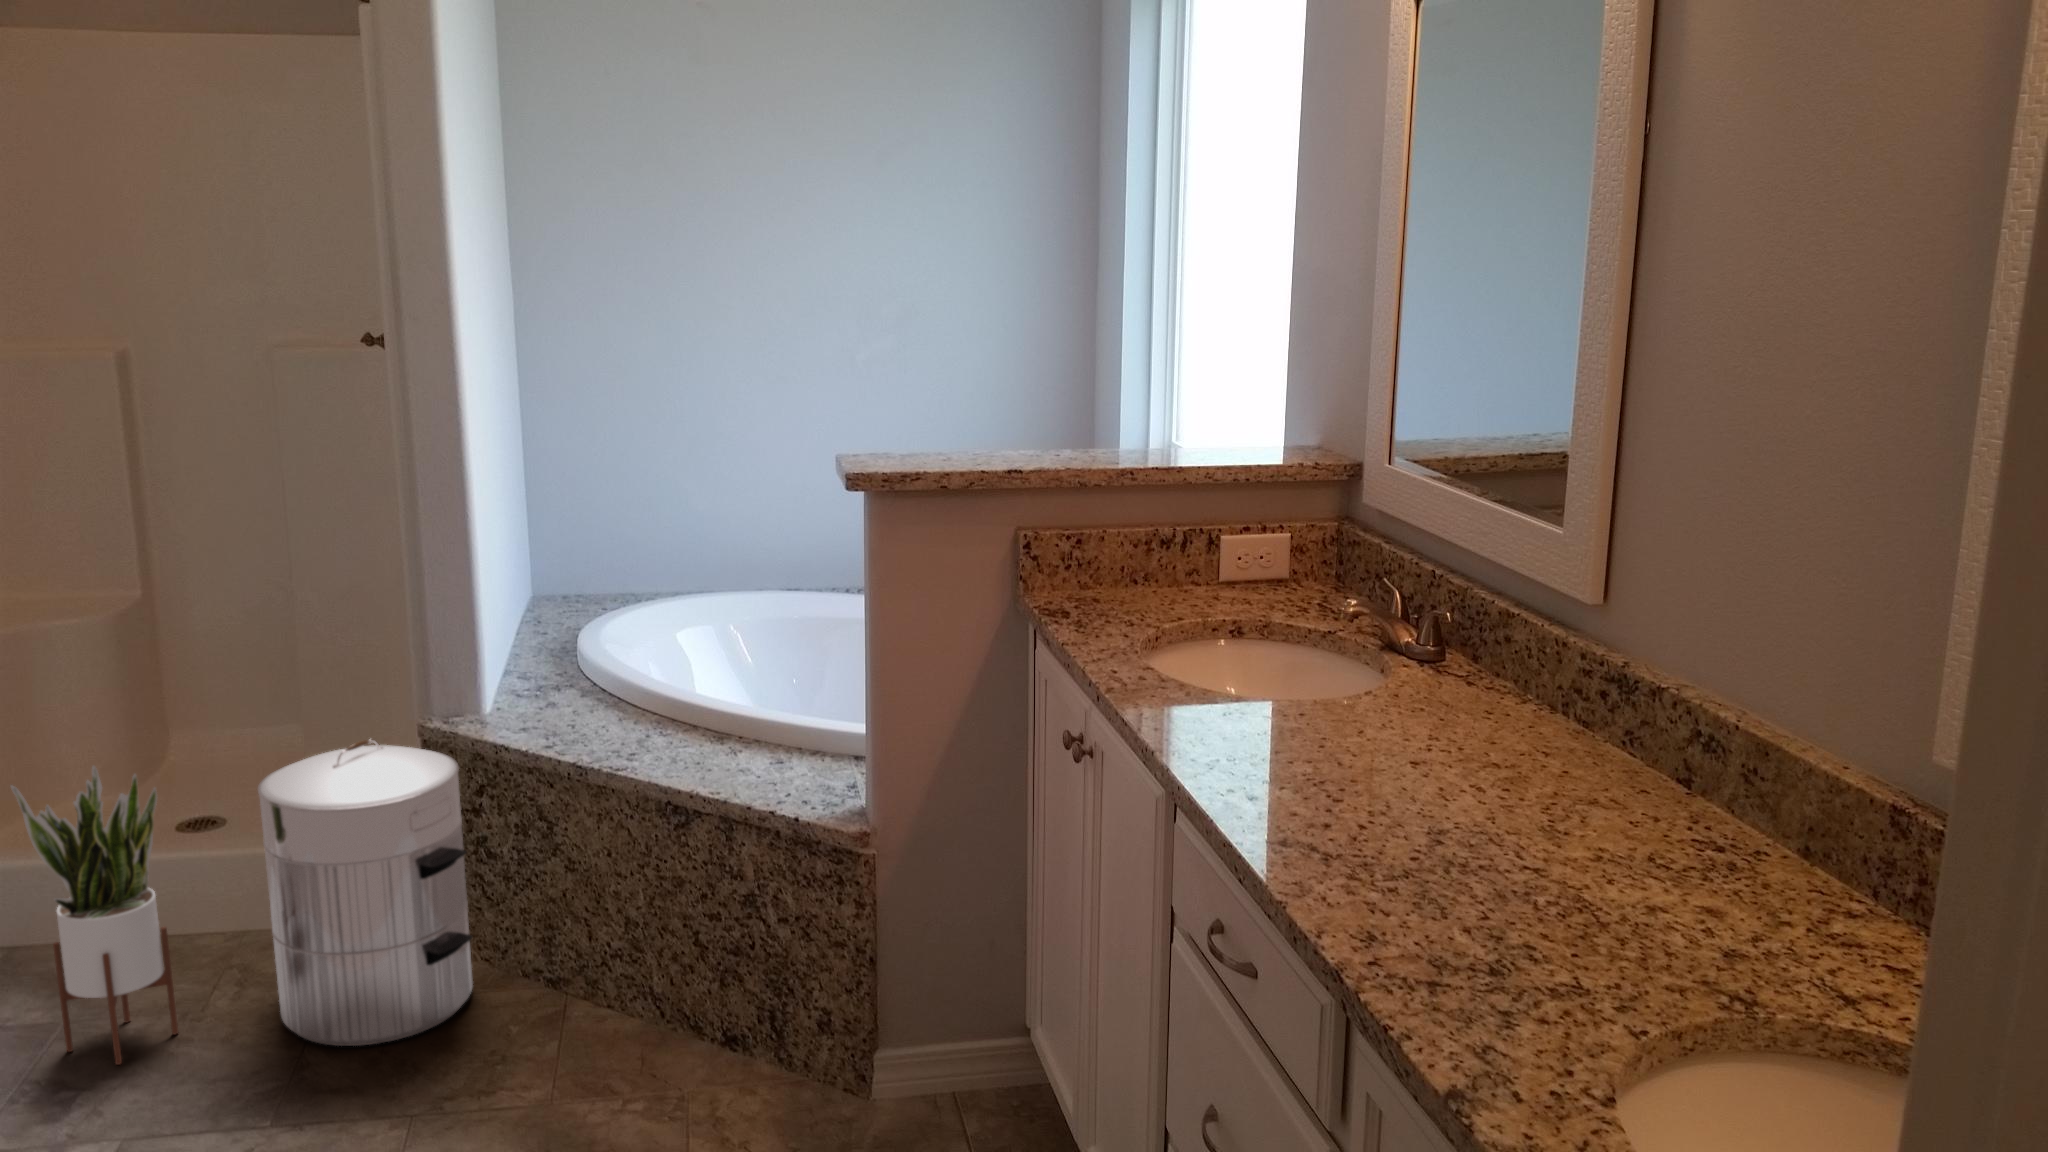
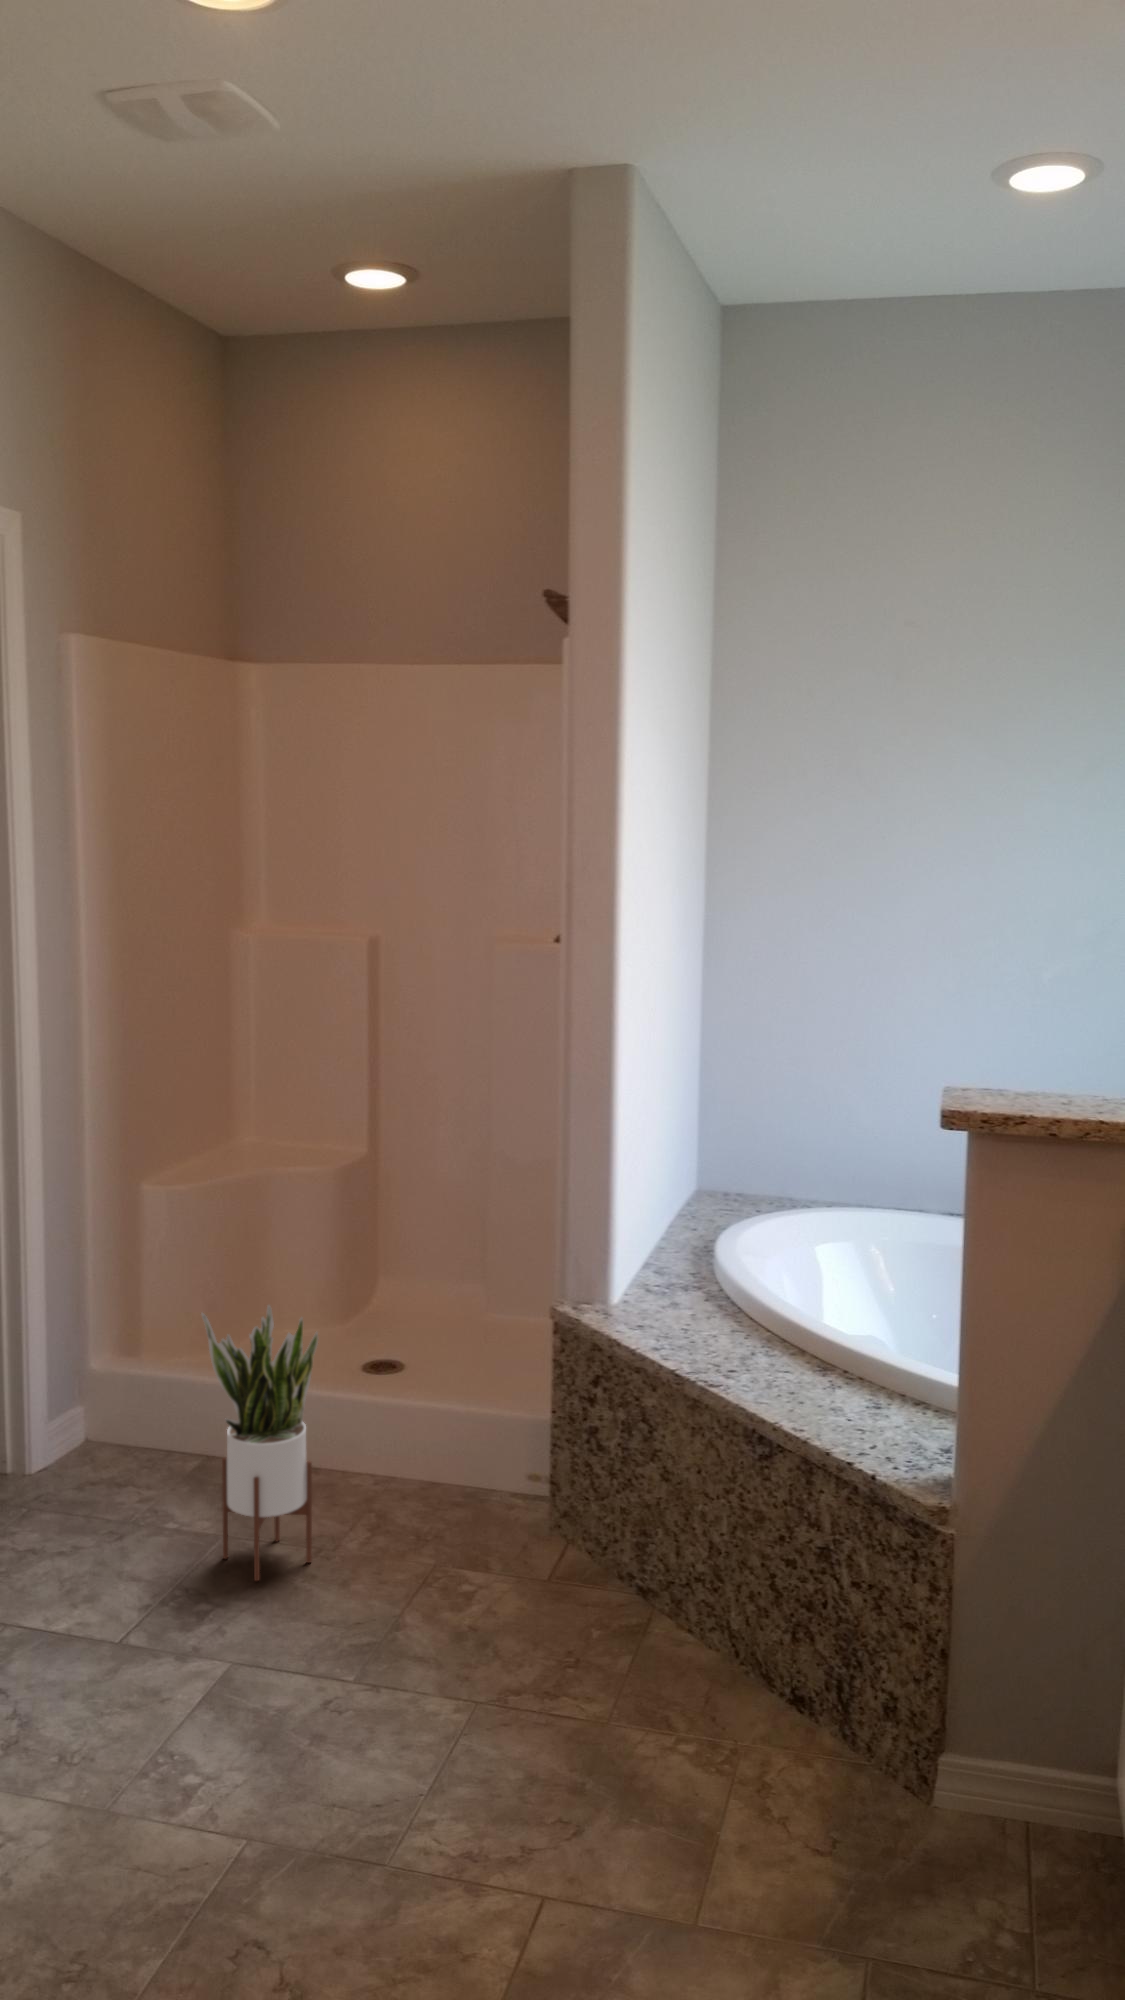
waste bin: present [258,740,473,1046] -> none [395,1316,573,1615]

